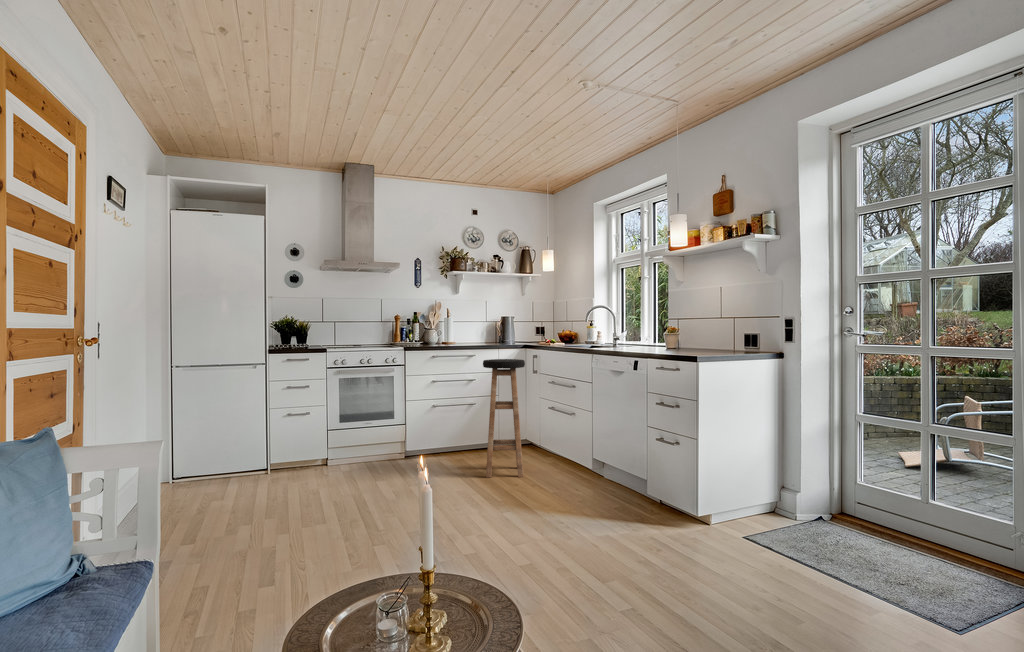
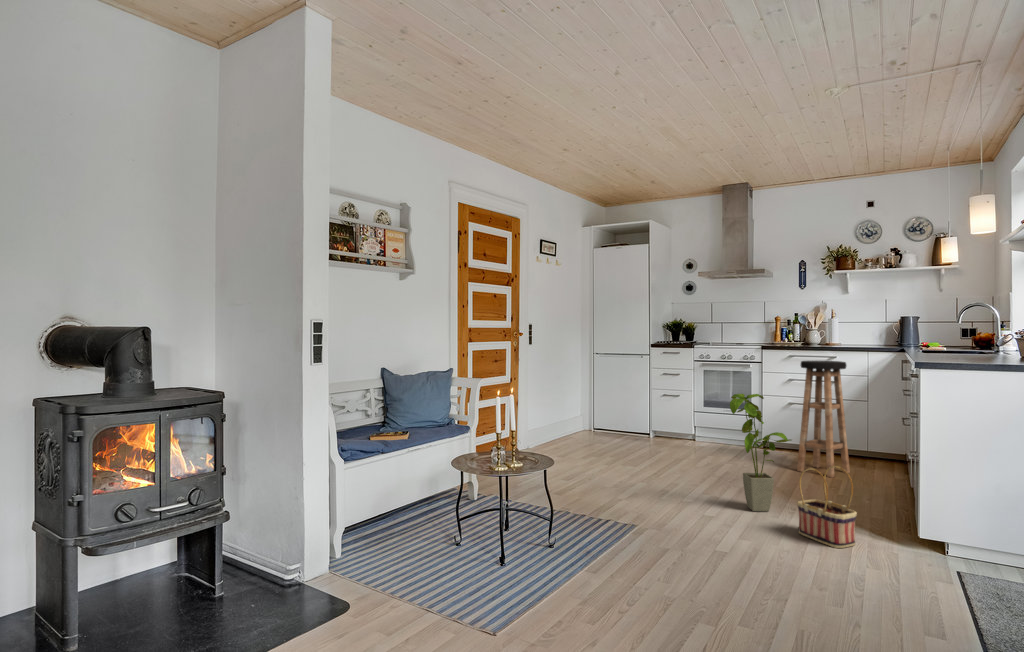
house plant: none [539,403,615,545] -> present [730,394,791,511]
basket: none [650,472,714,564] -> present [797,466,857,548]

